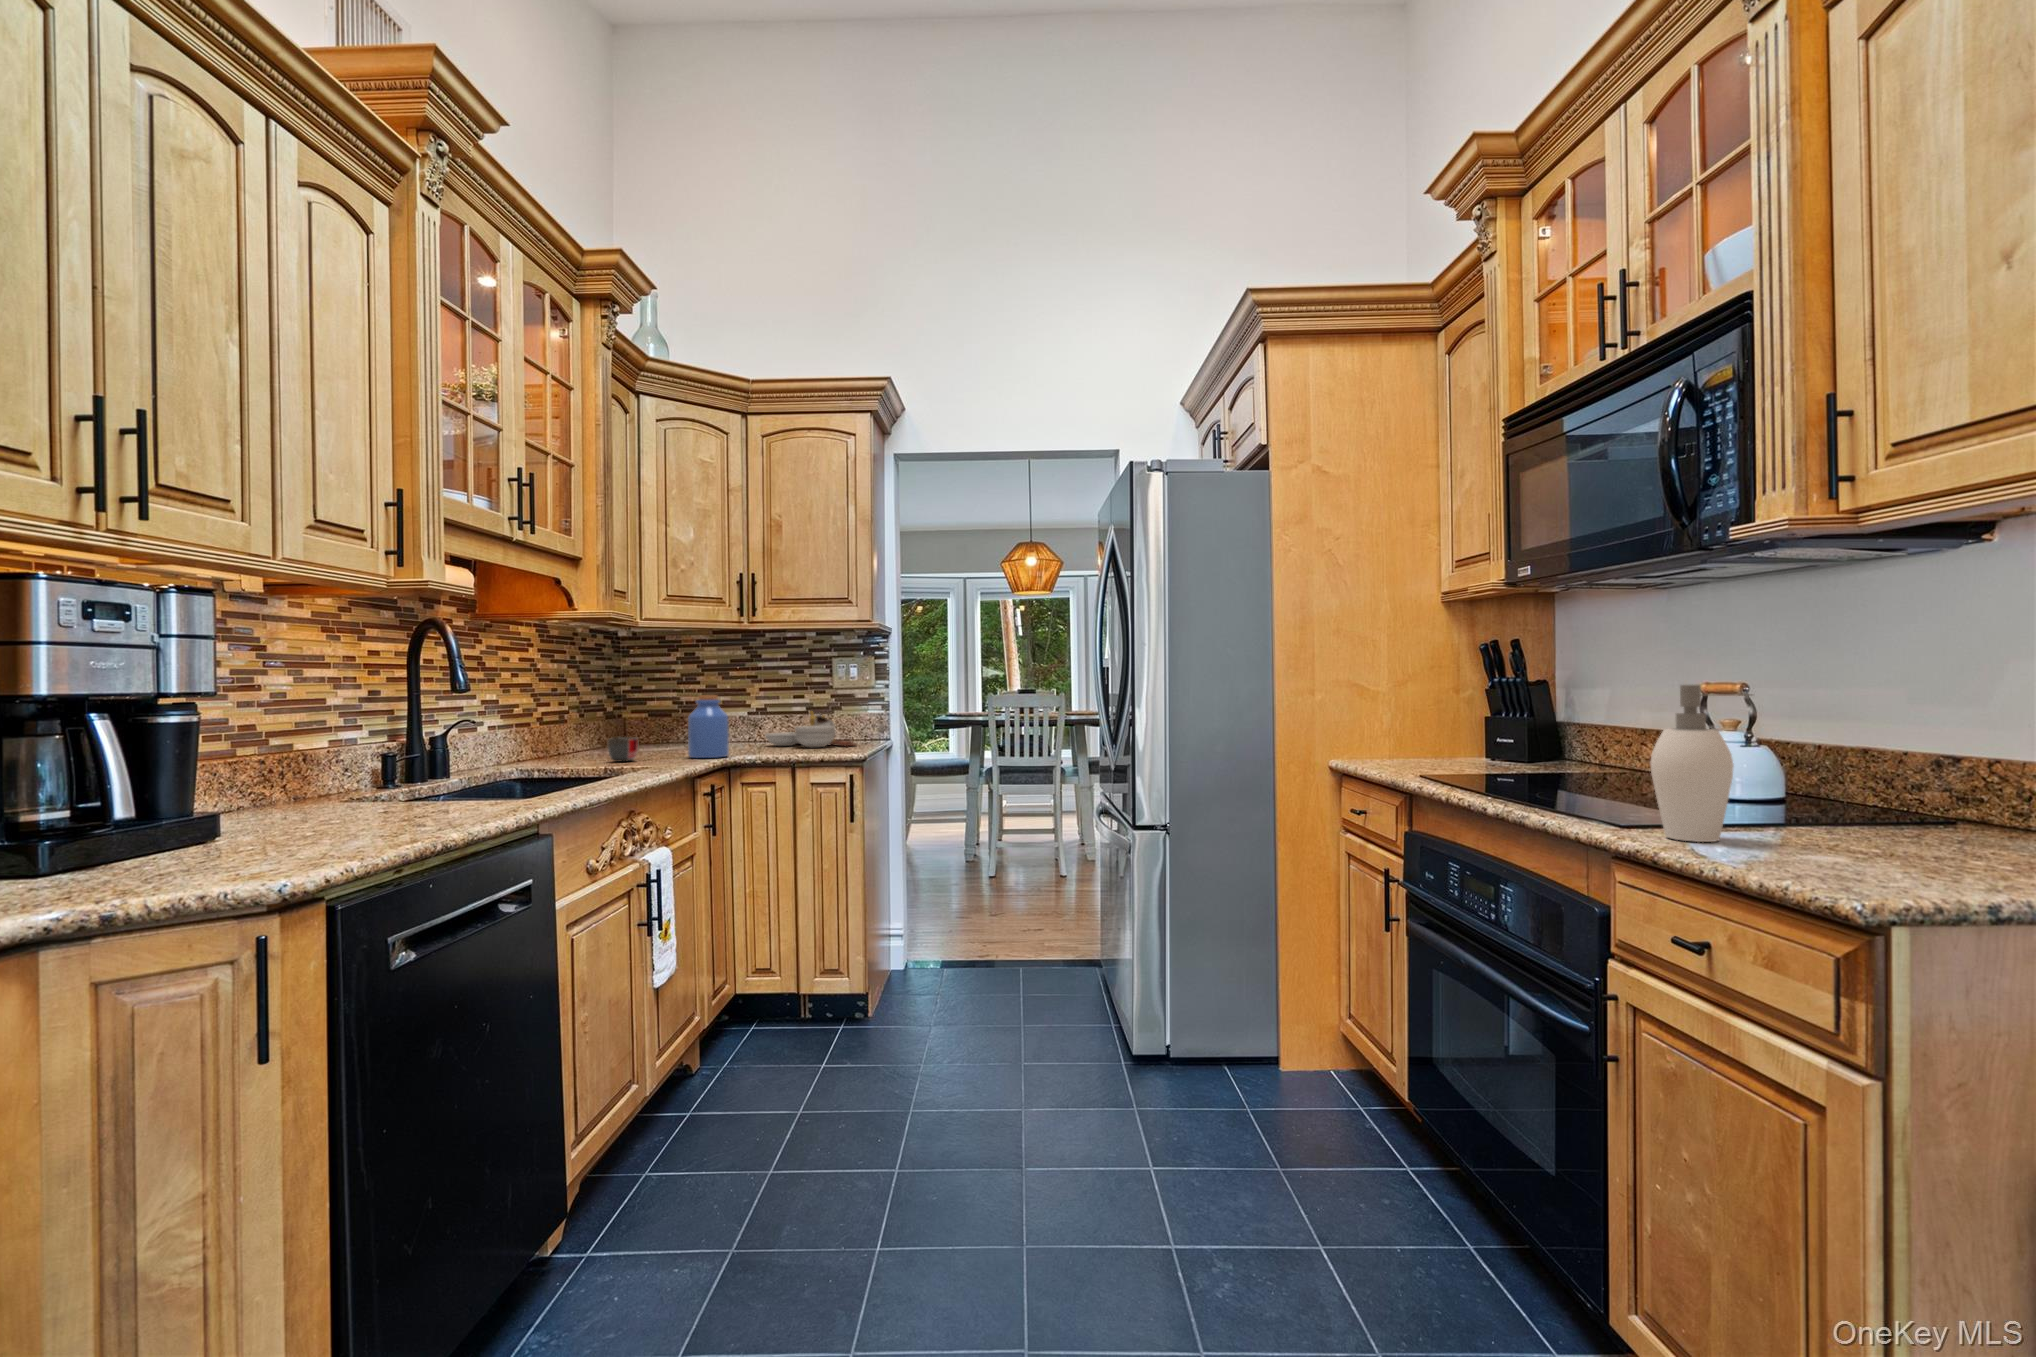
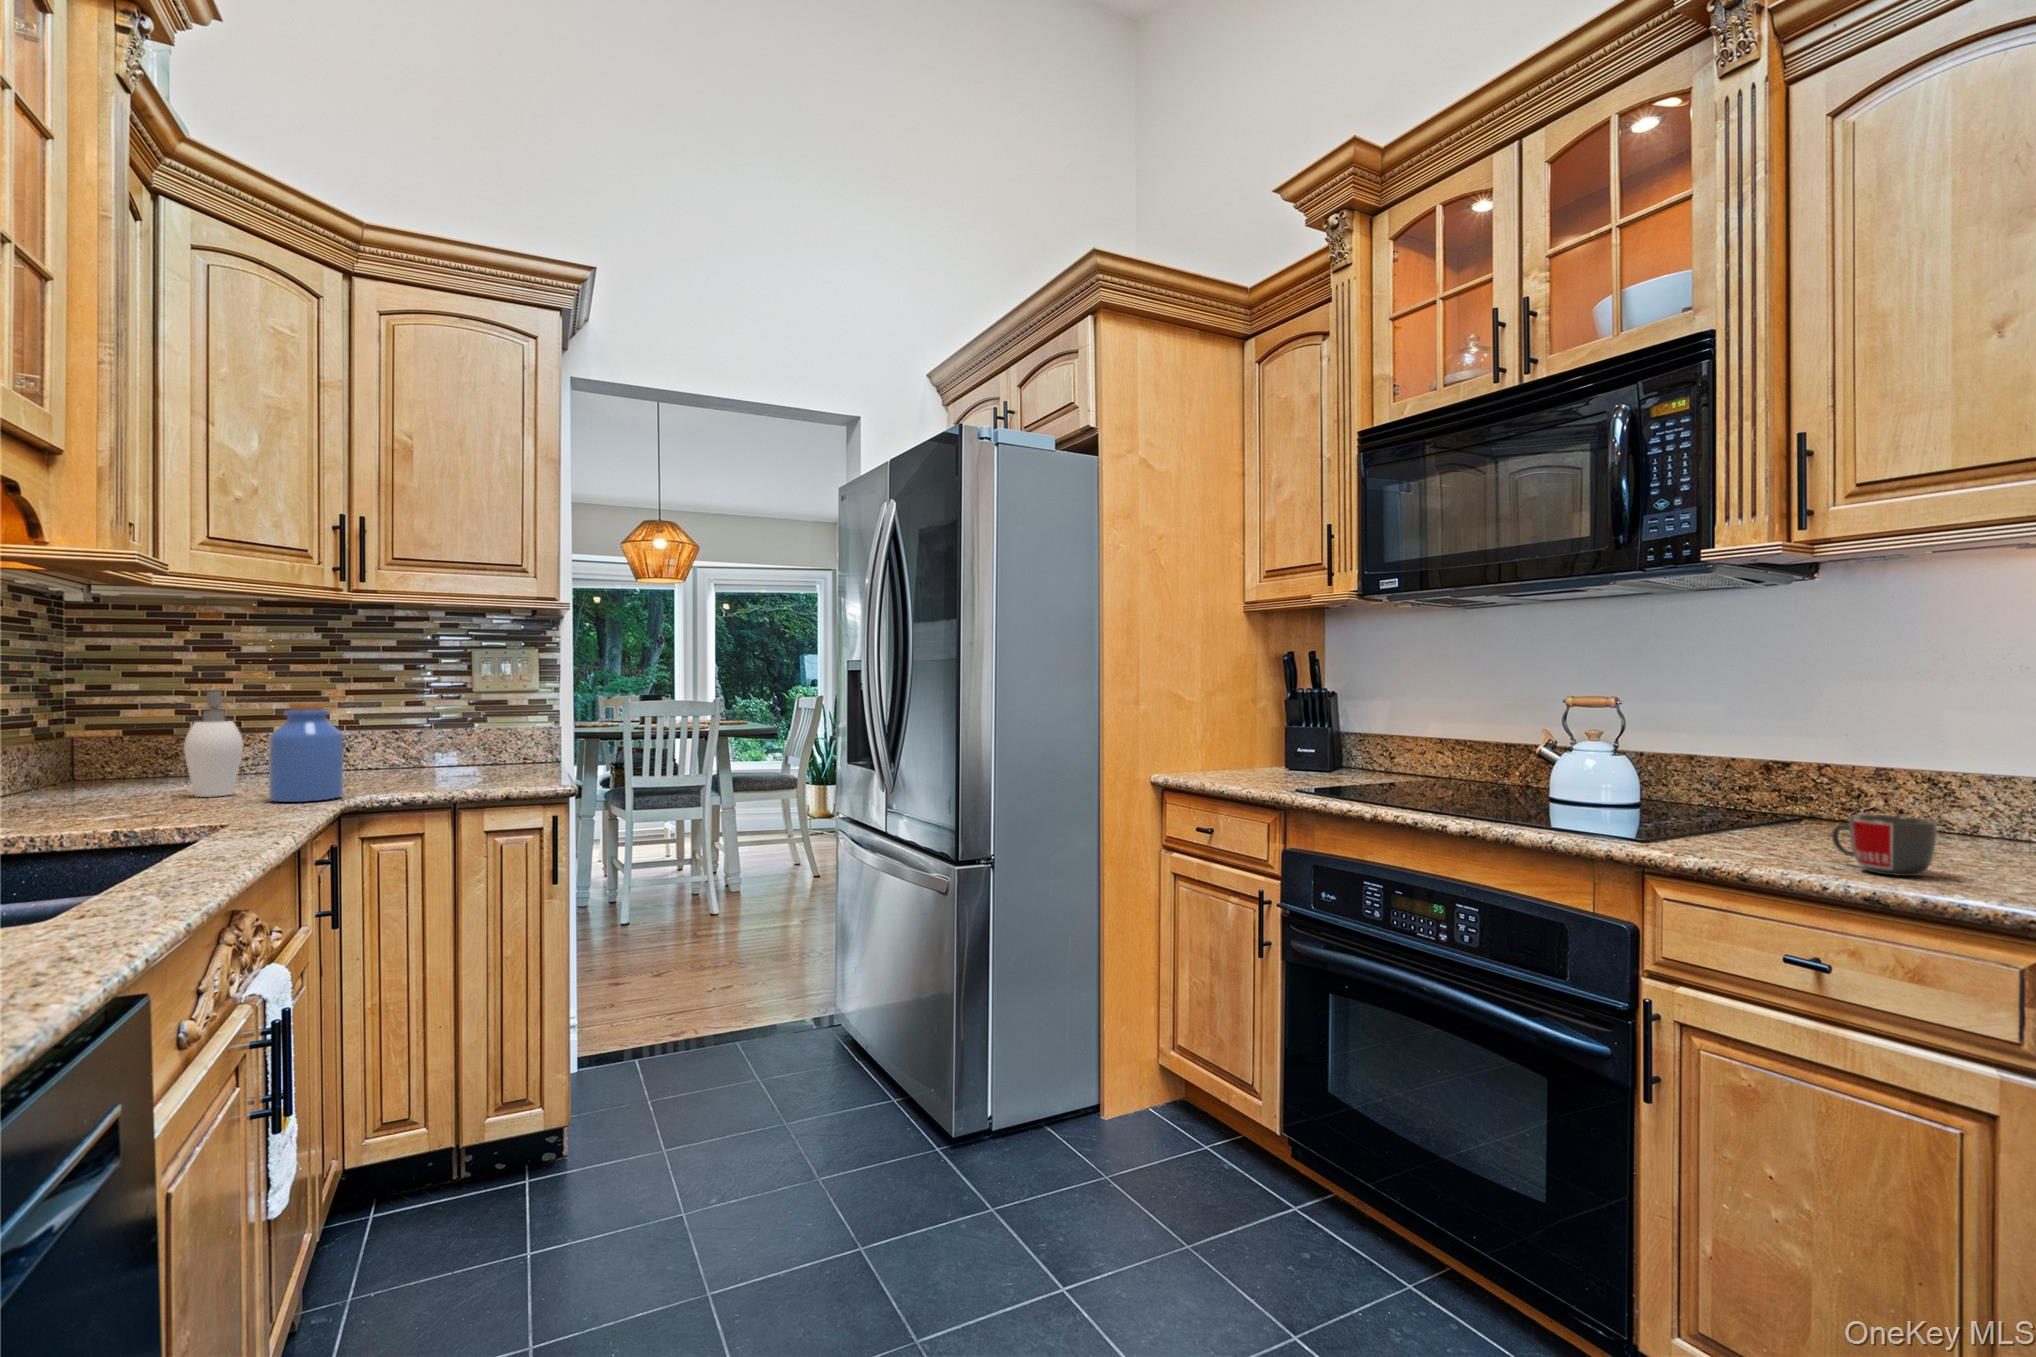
soap dispenser: present [1650,685,1752,842] -> present [184,691,243,797]
cutting board: present [765,712,857,747] -> none [362,723,519,776]
mug: present [607,737,638,762] -> present [1832,814,1937,876]

